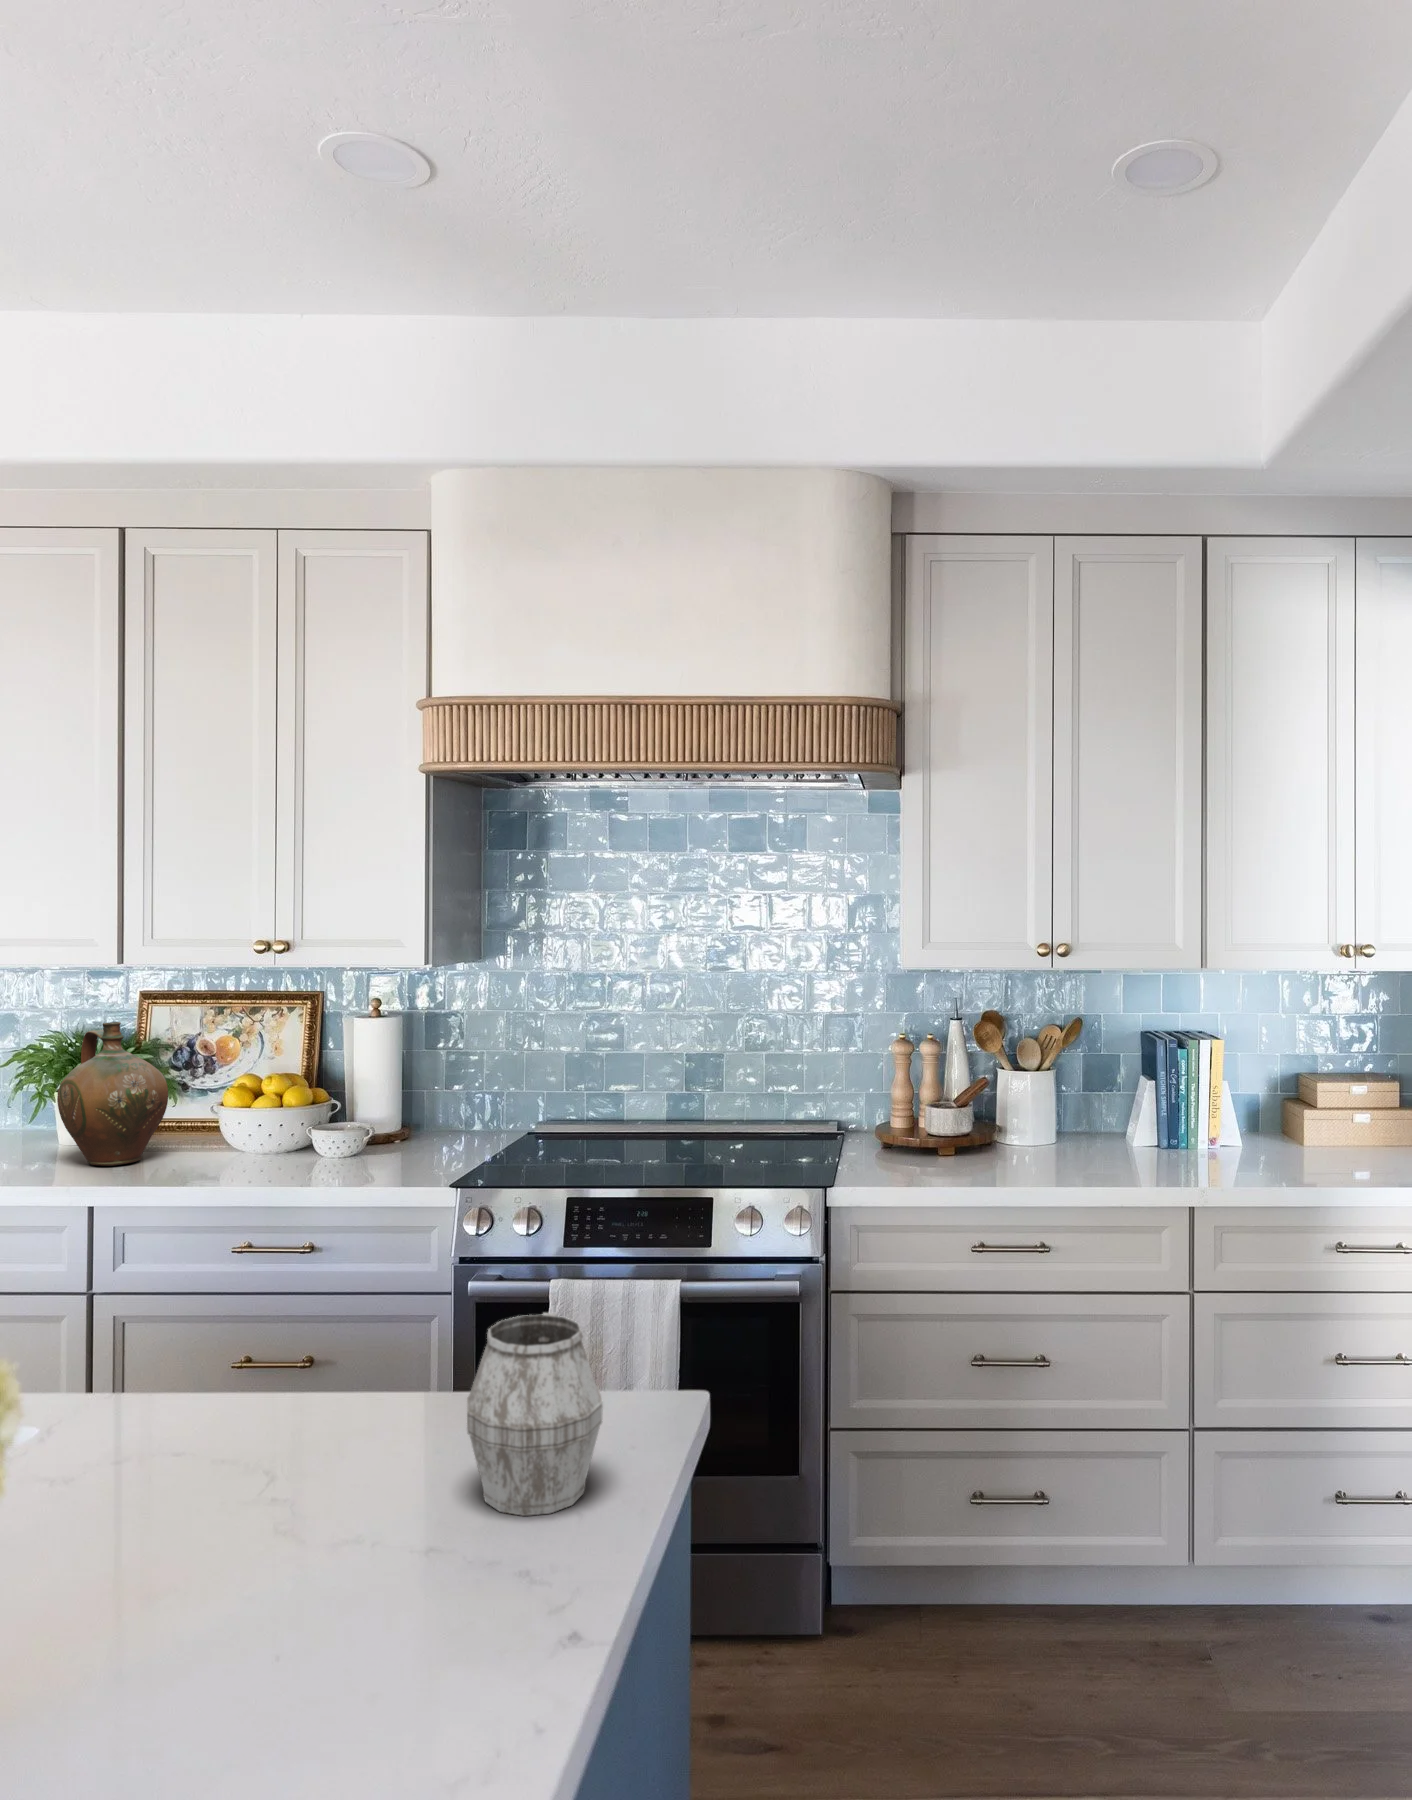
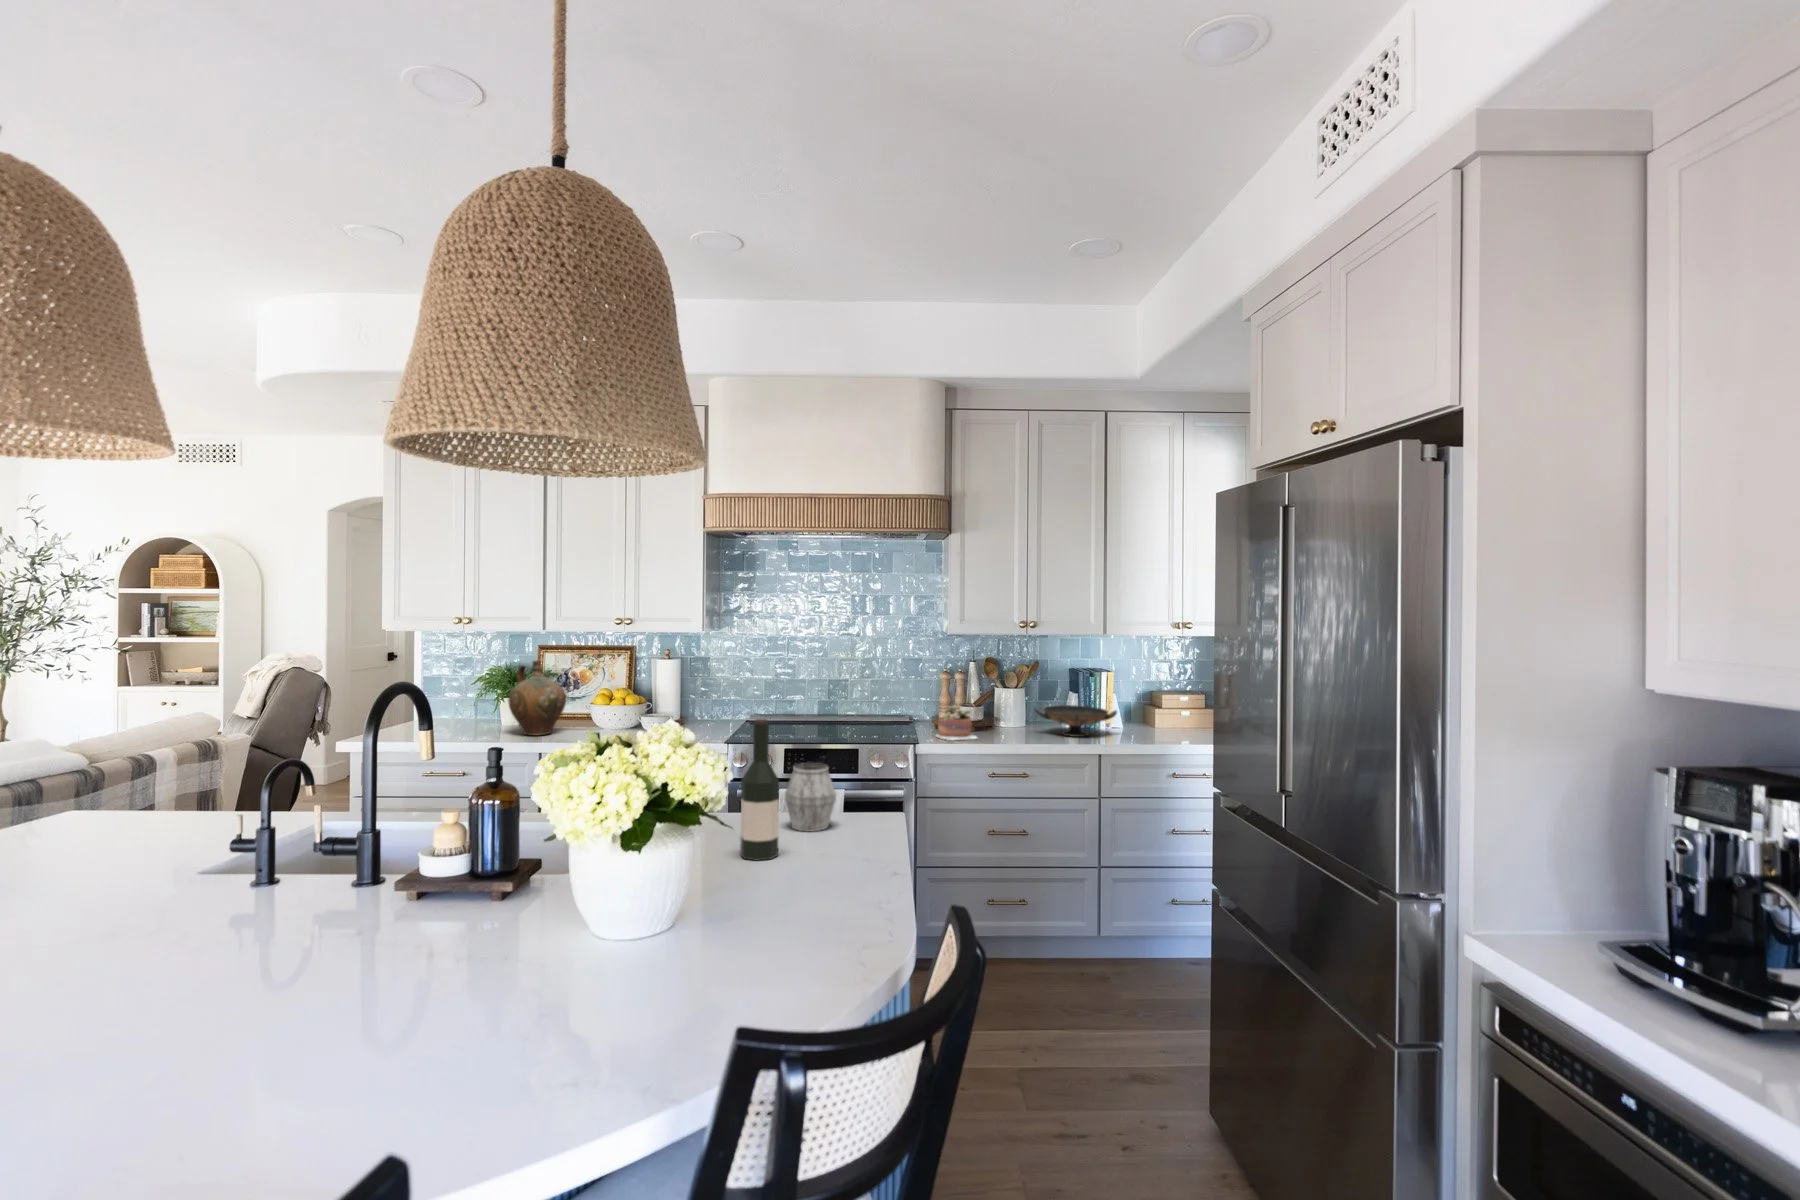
succulent plant: none [870,1106,961,1181] -> present [936,705,977,741]
decorative bowl: none [1072,1106,1243,1172] -> present [1035,705,1117,737]
wine bottle: none [275,1232,389,1686] -> present [740,719,779,861]

